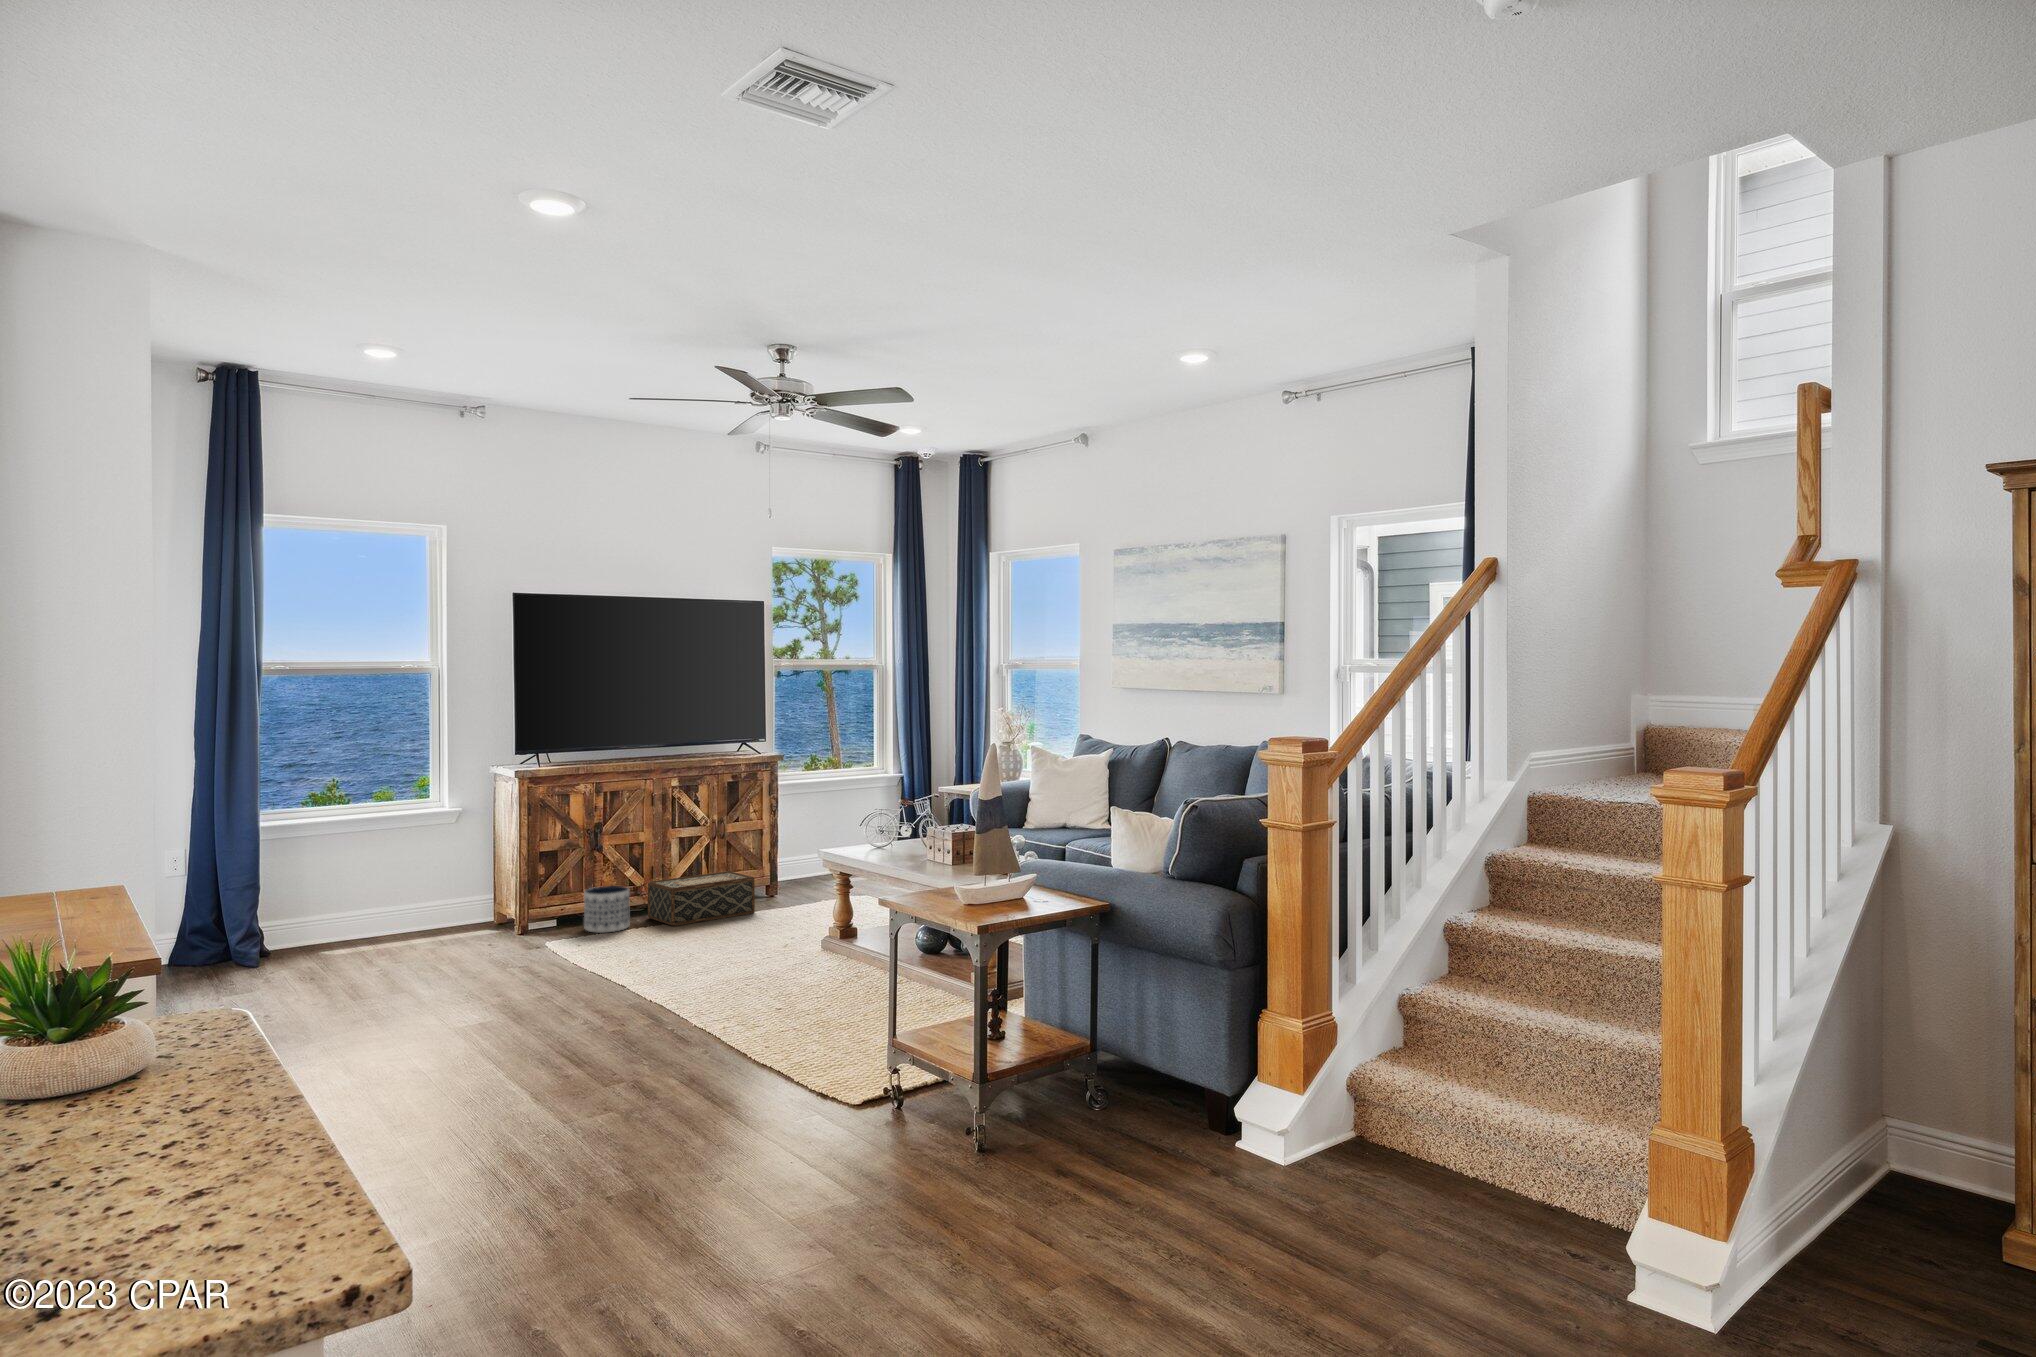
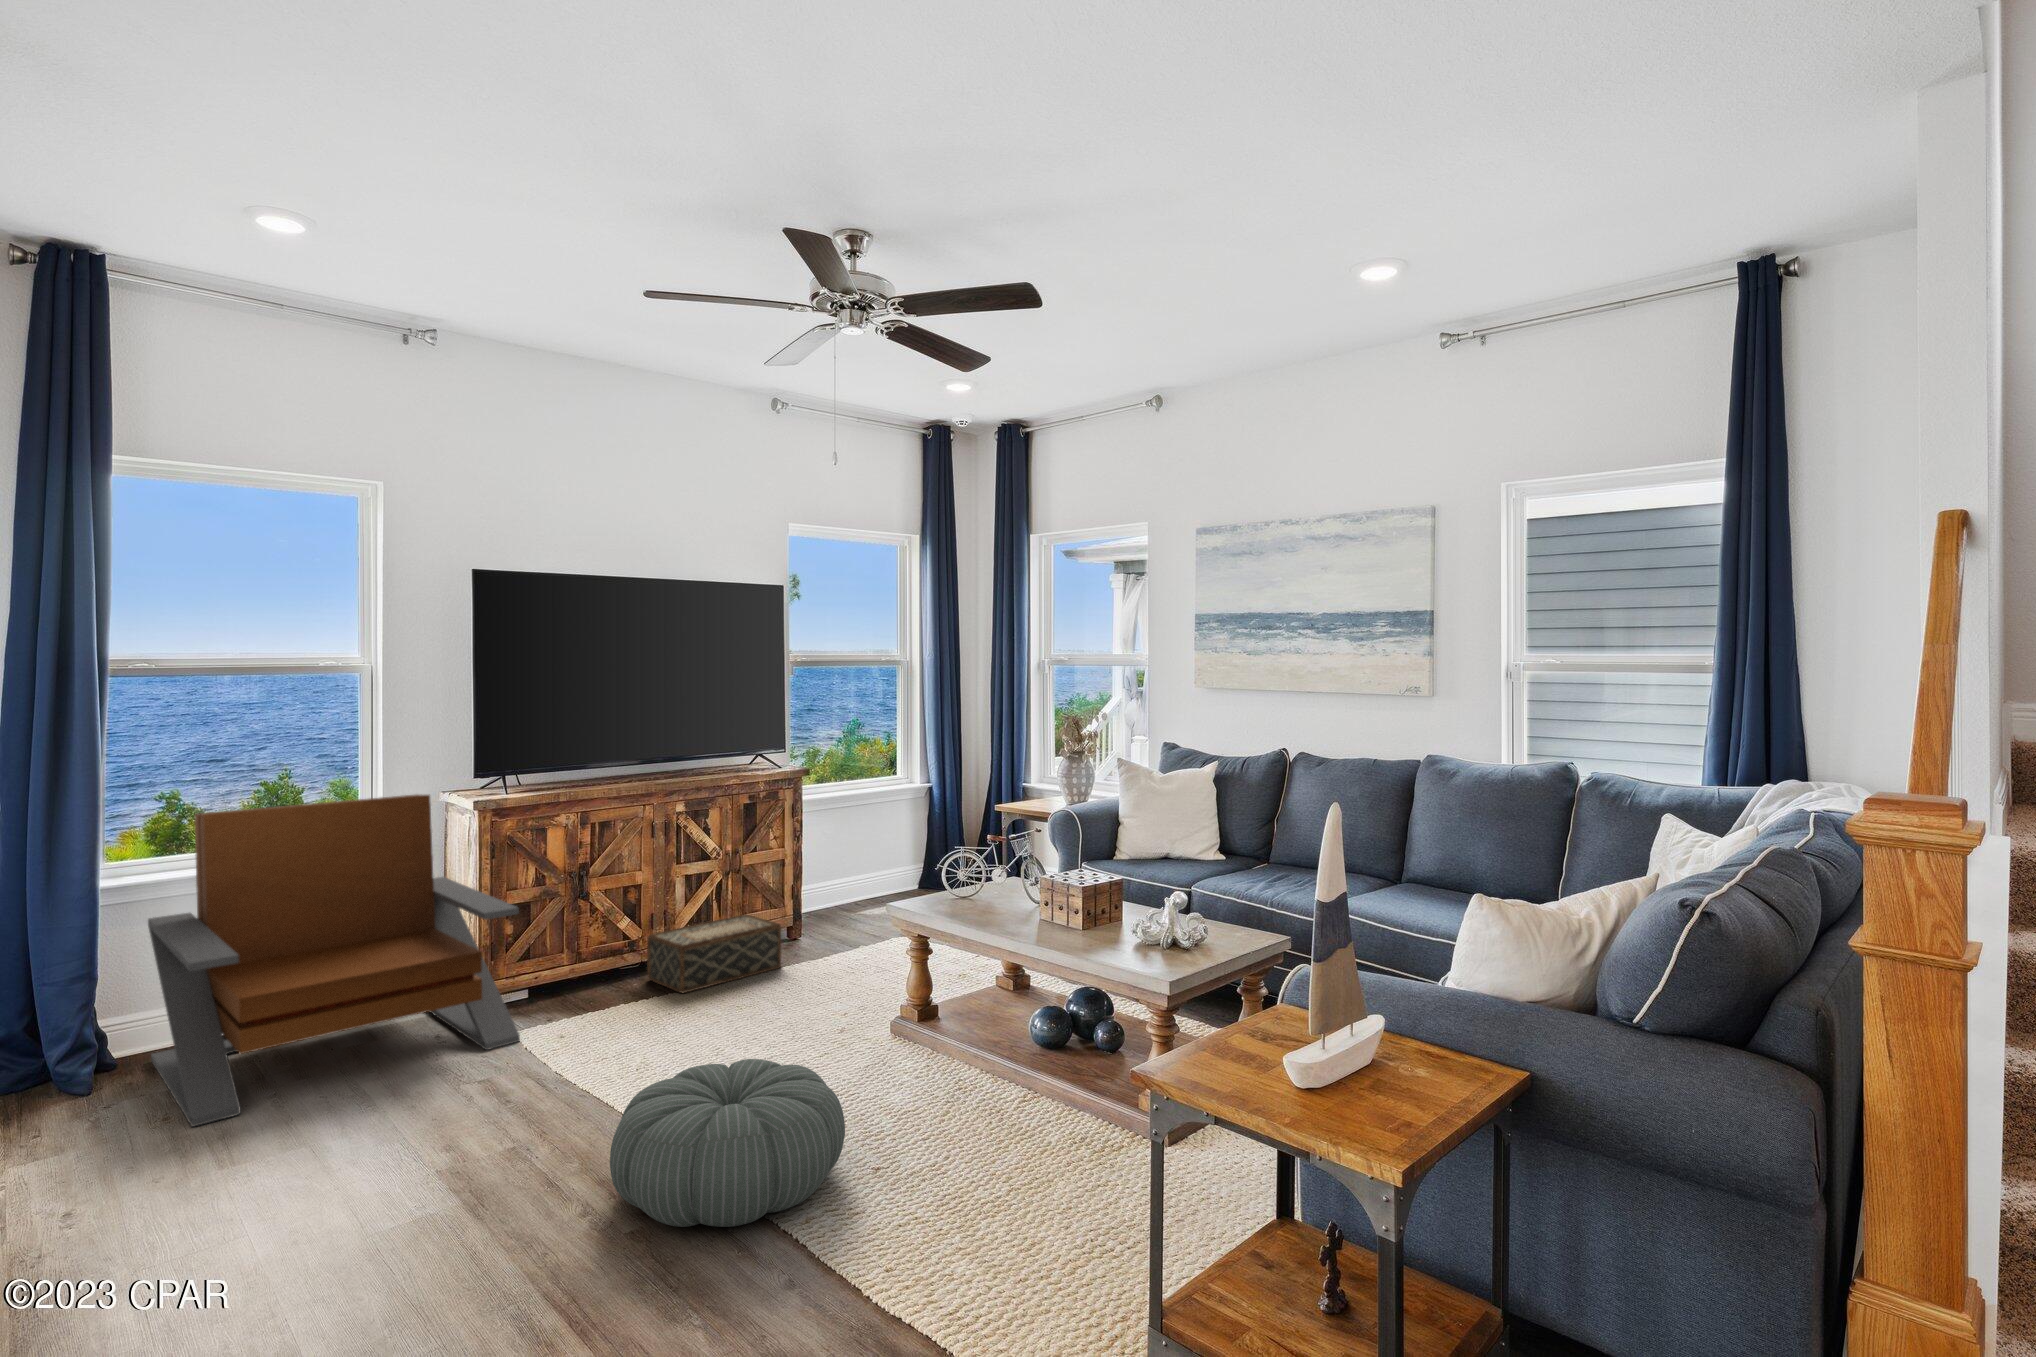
lounge chair: none [290,766,549,984] -> present [148,795,520,1127]
planter: present [584,886,630,933] -> none [566,943,626,1008]
pouf: none [602,940,760,1032] -> present [610,1059,845,1227]

